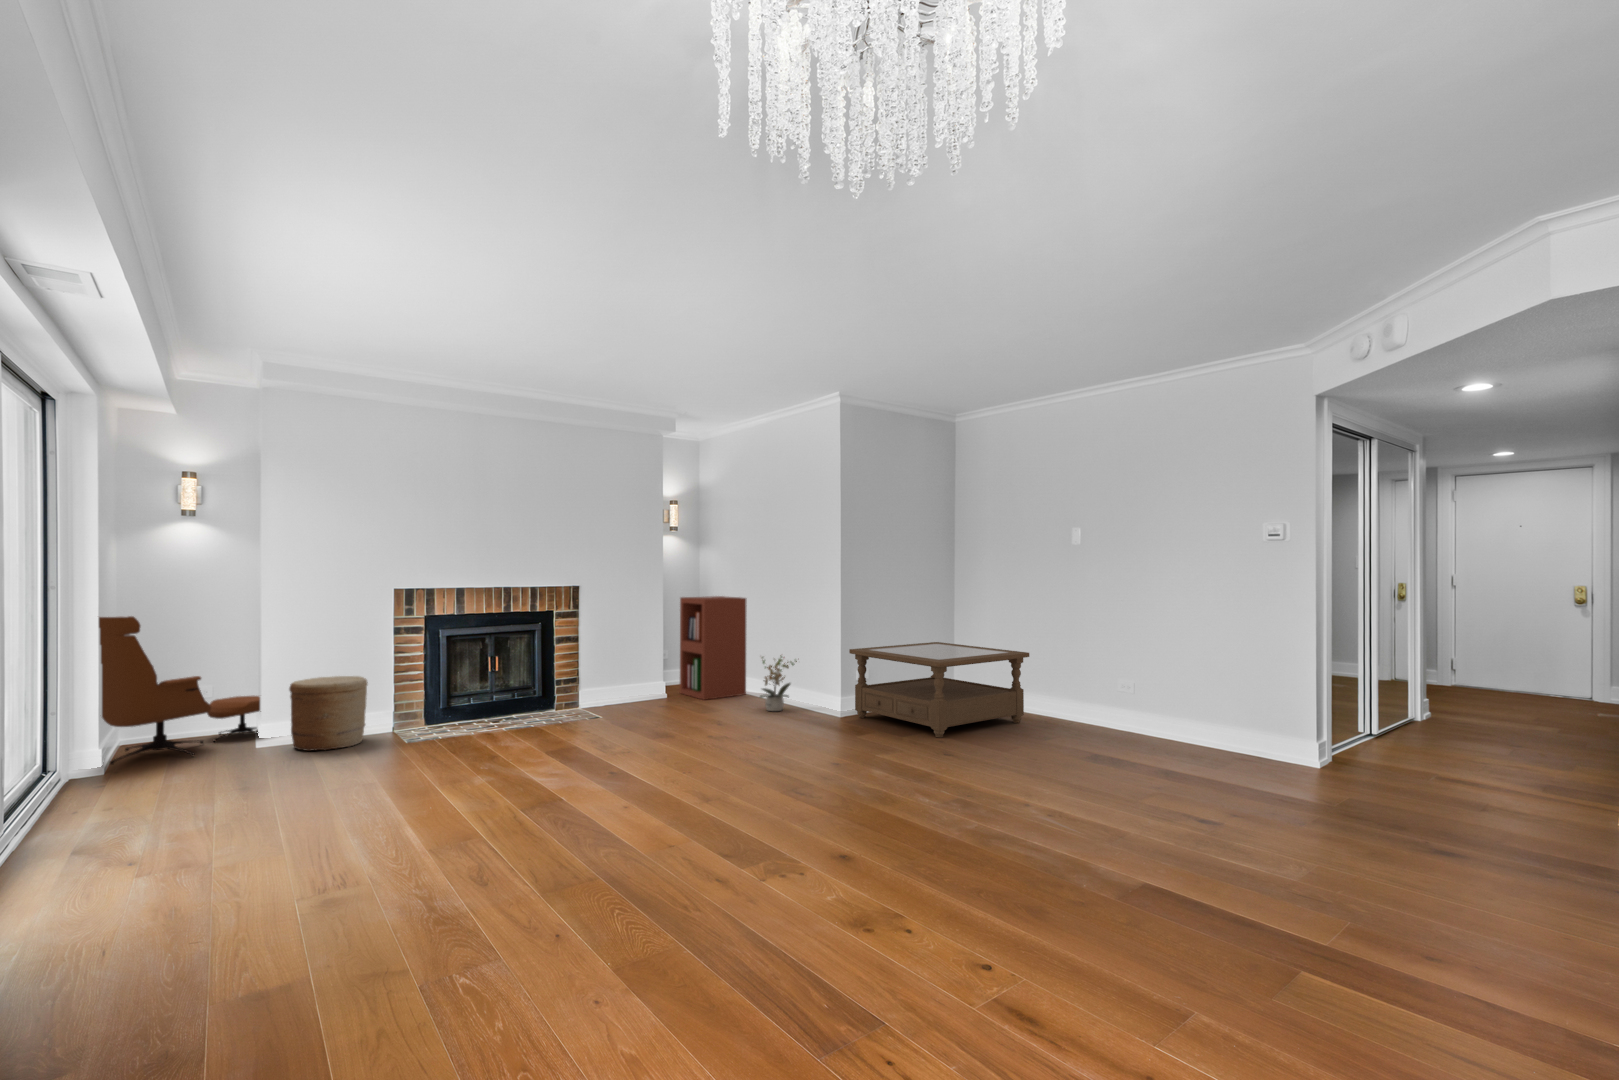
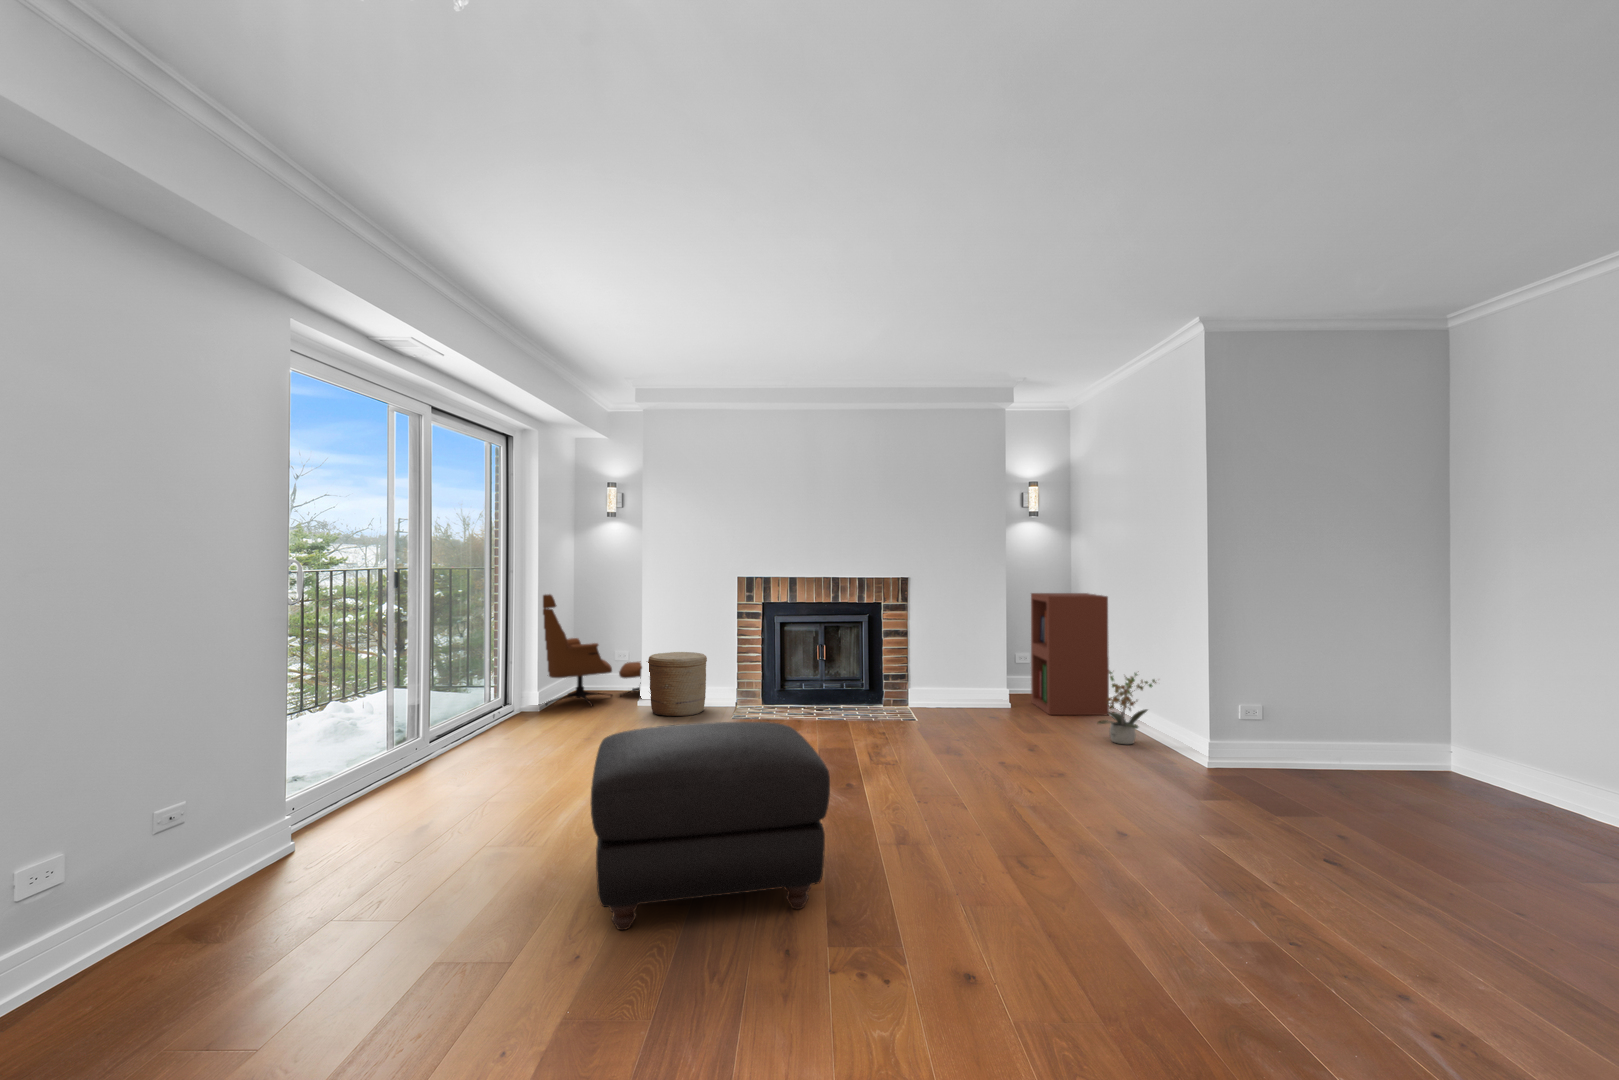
coffee table: present [849,642,1029,737] -> none [1222,675,1586,840]
ottoman: none [473,708,712,886] -> present [591,722,830,930]

